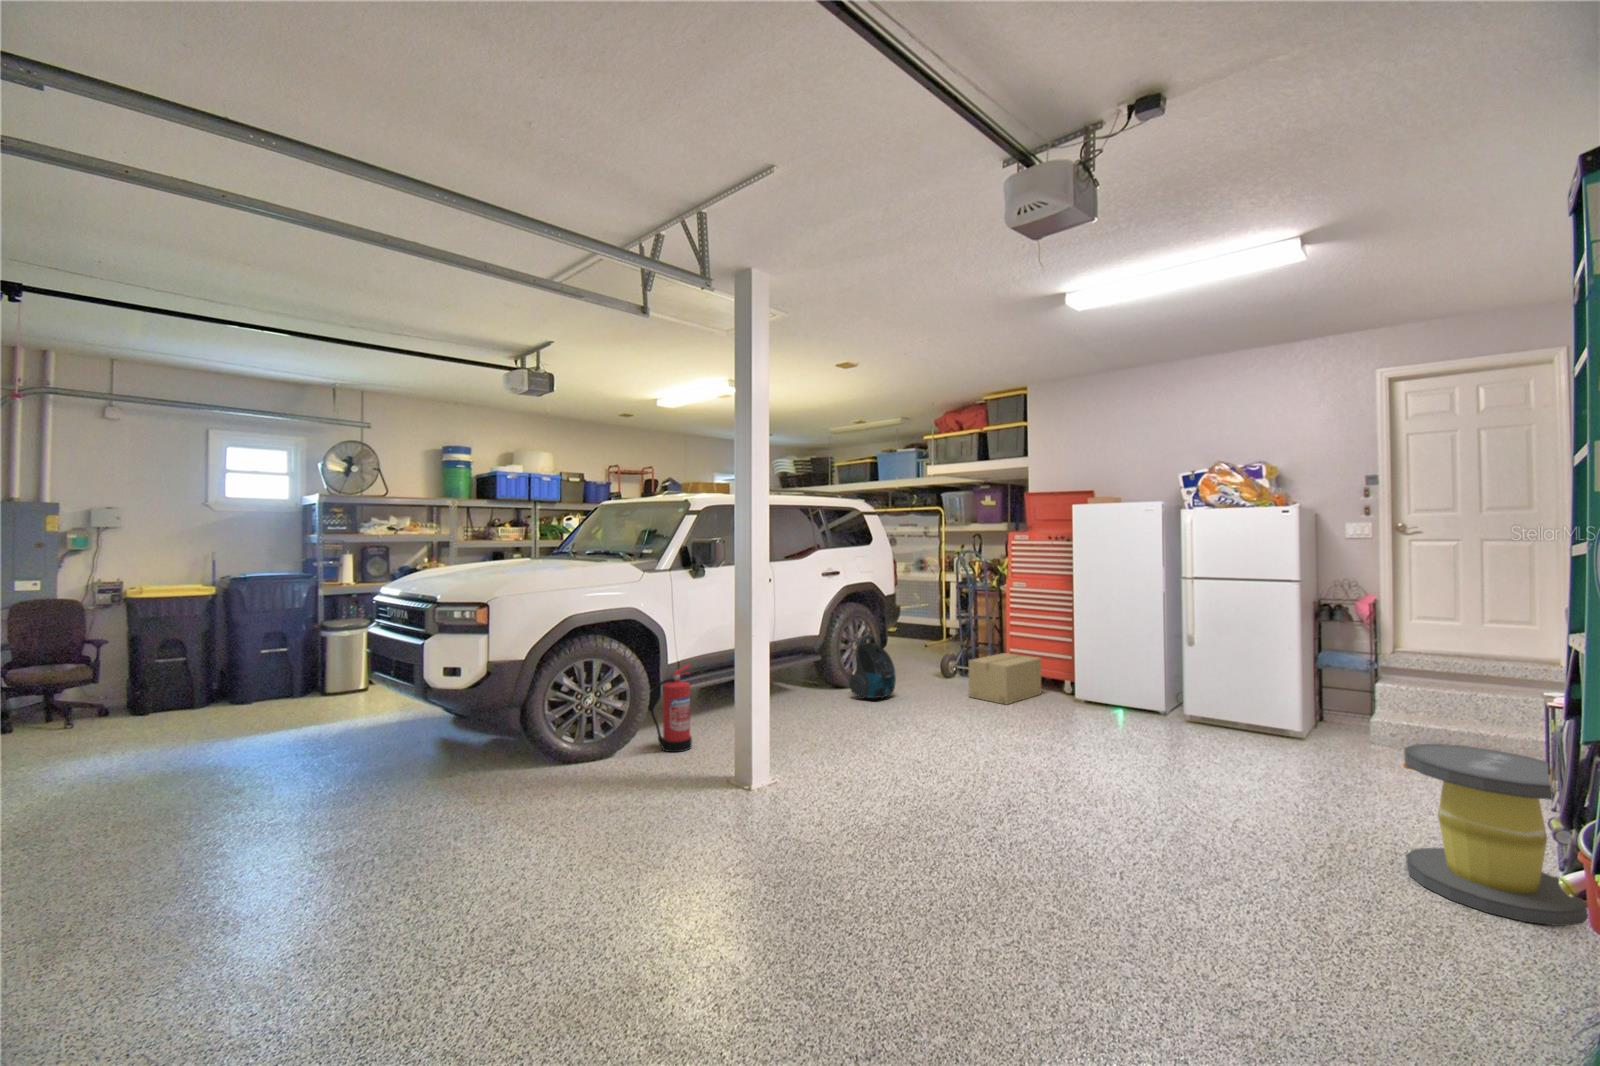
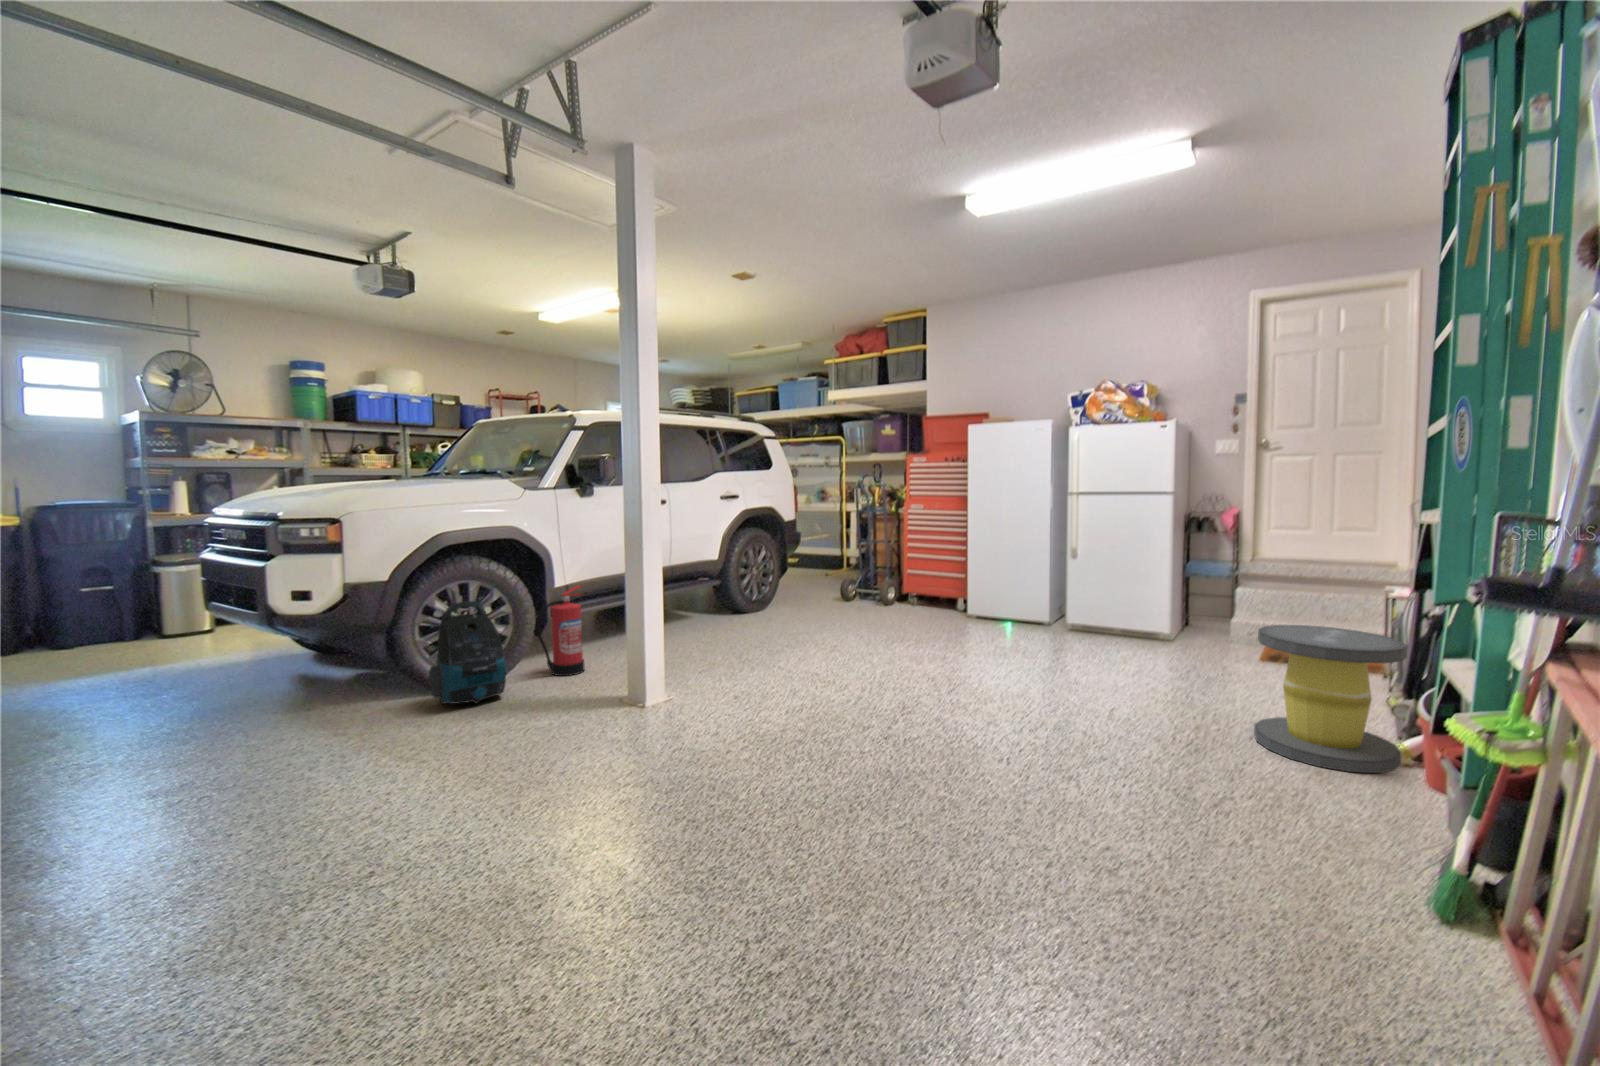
vacuum cleaner: present [849,635,896,699] -> present [429,601,506,704]
cardboard box: present [969,653,1041,704] -> none [868,574,936,621]

